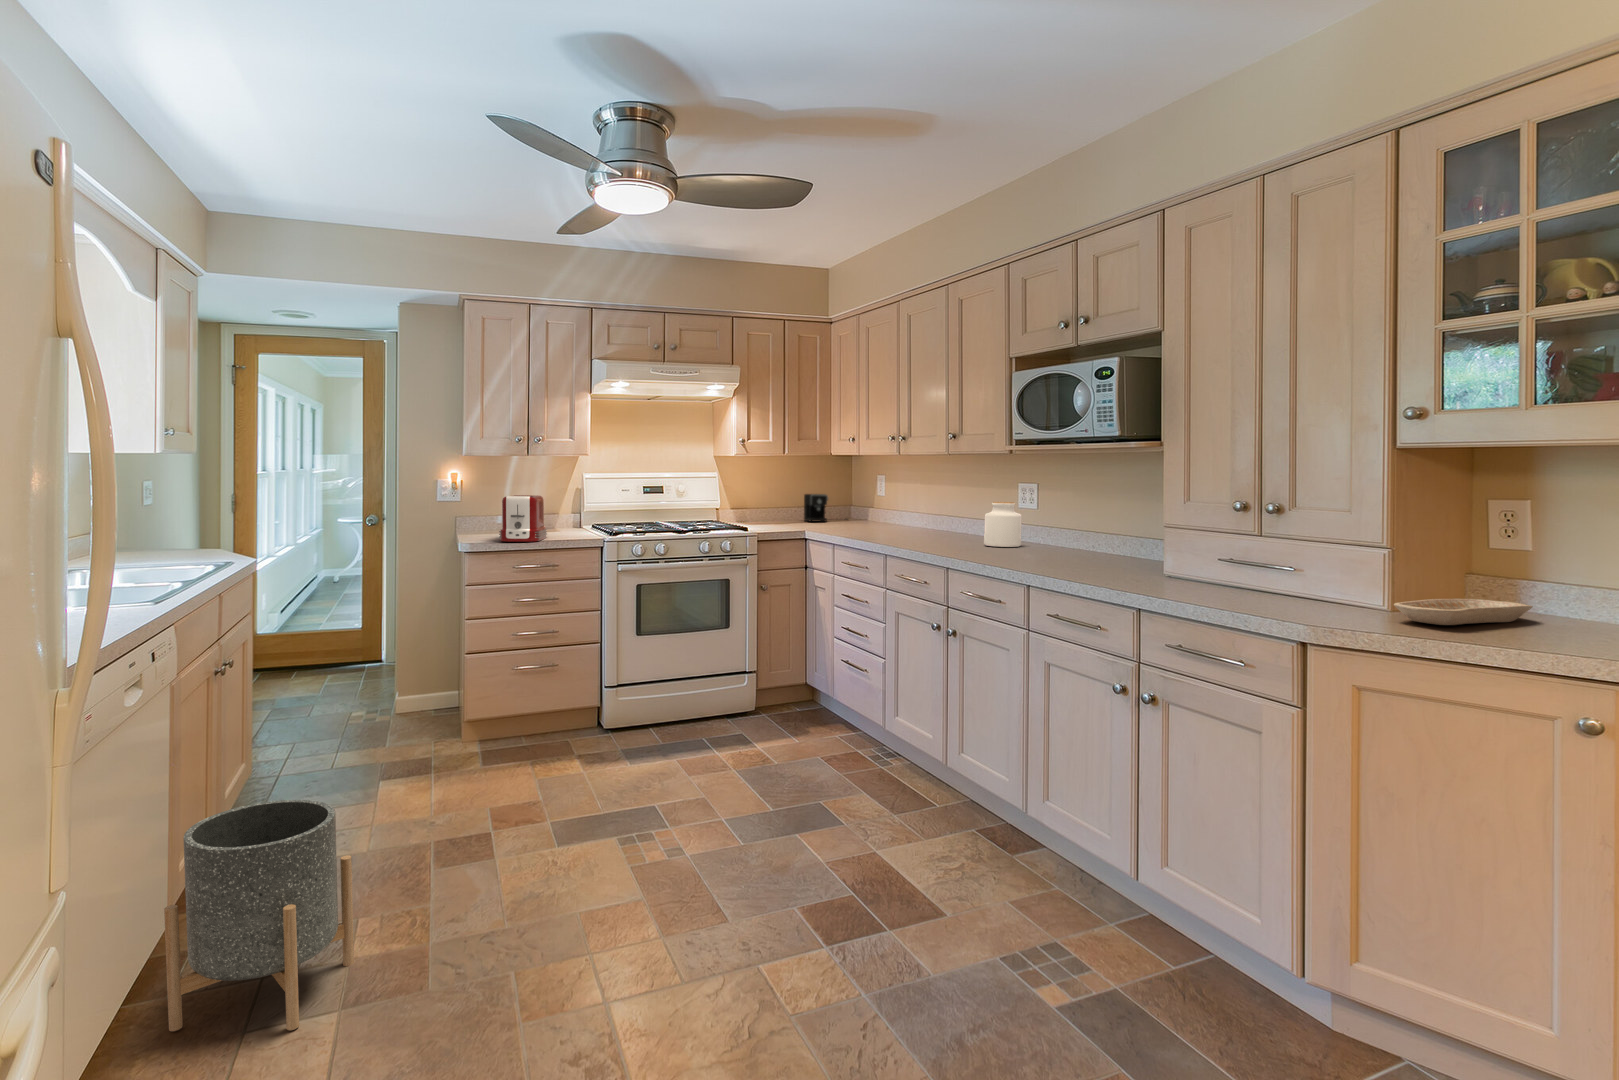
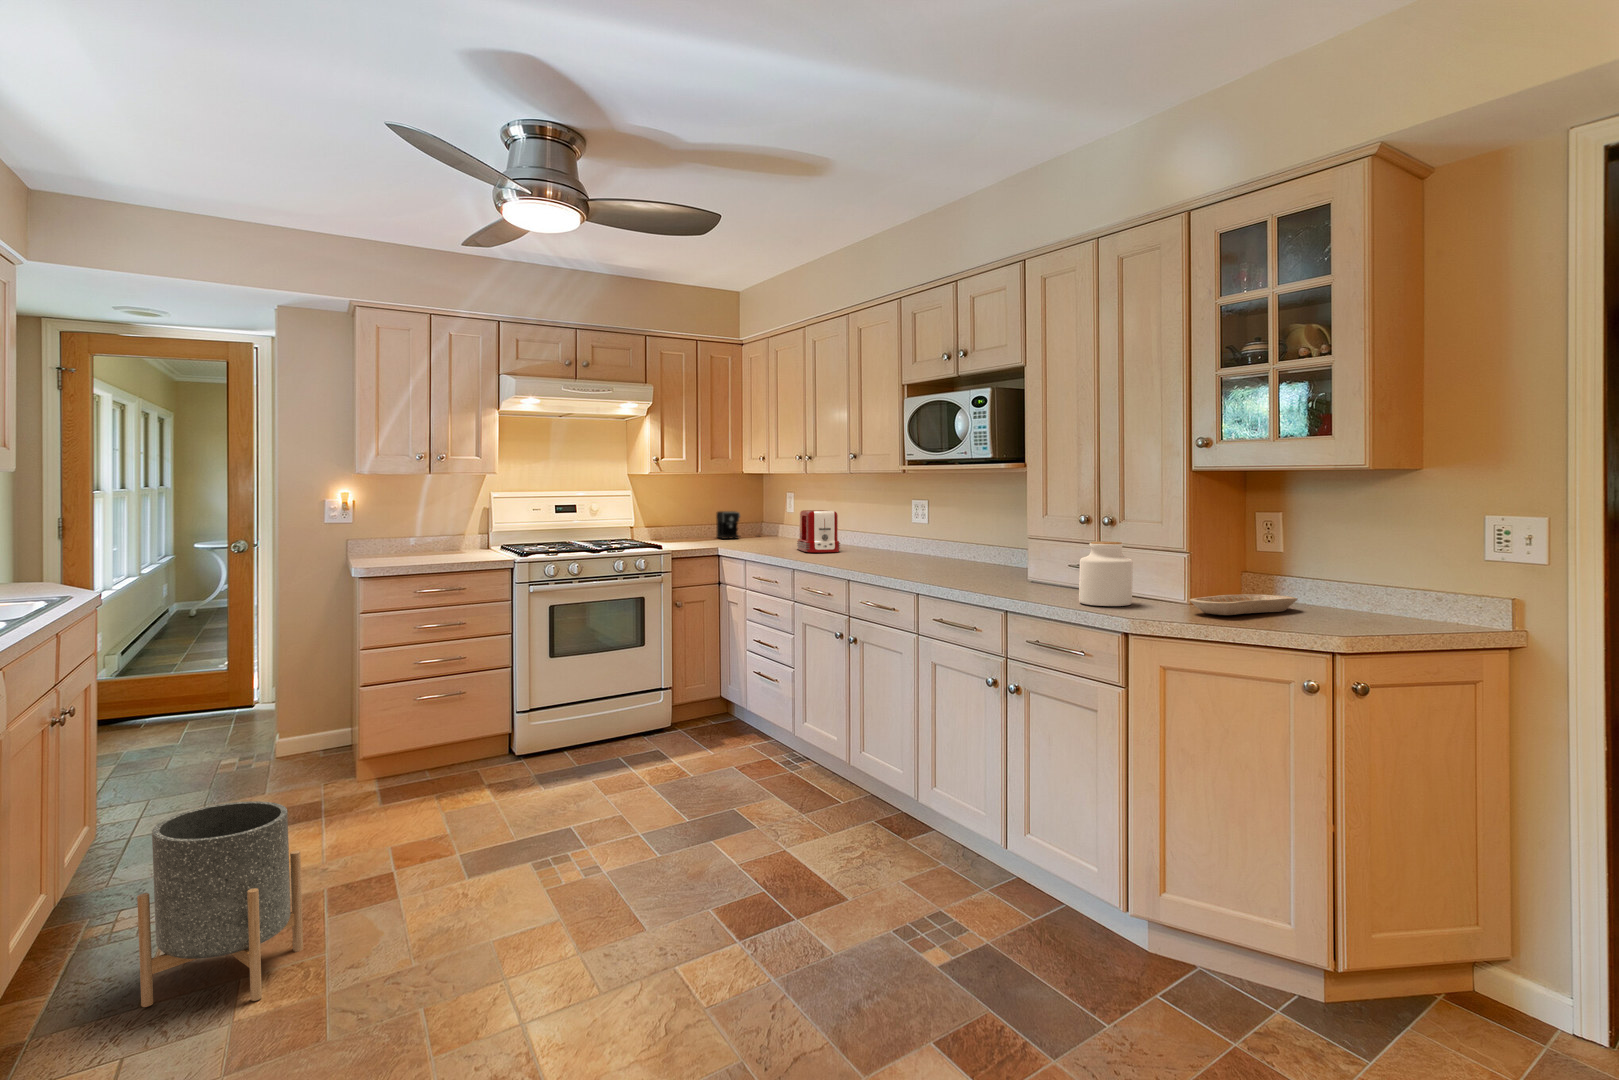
toaster: present [499,495,547,542] -> present [797,510,840,552]
jar: present [984,502,1022,547] -> present [1079,541,1133,606]

